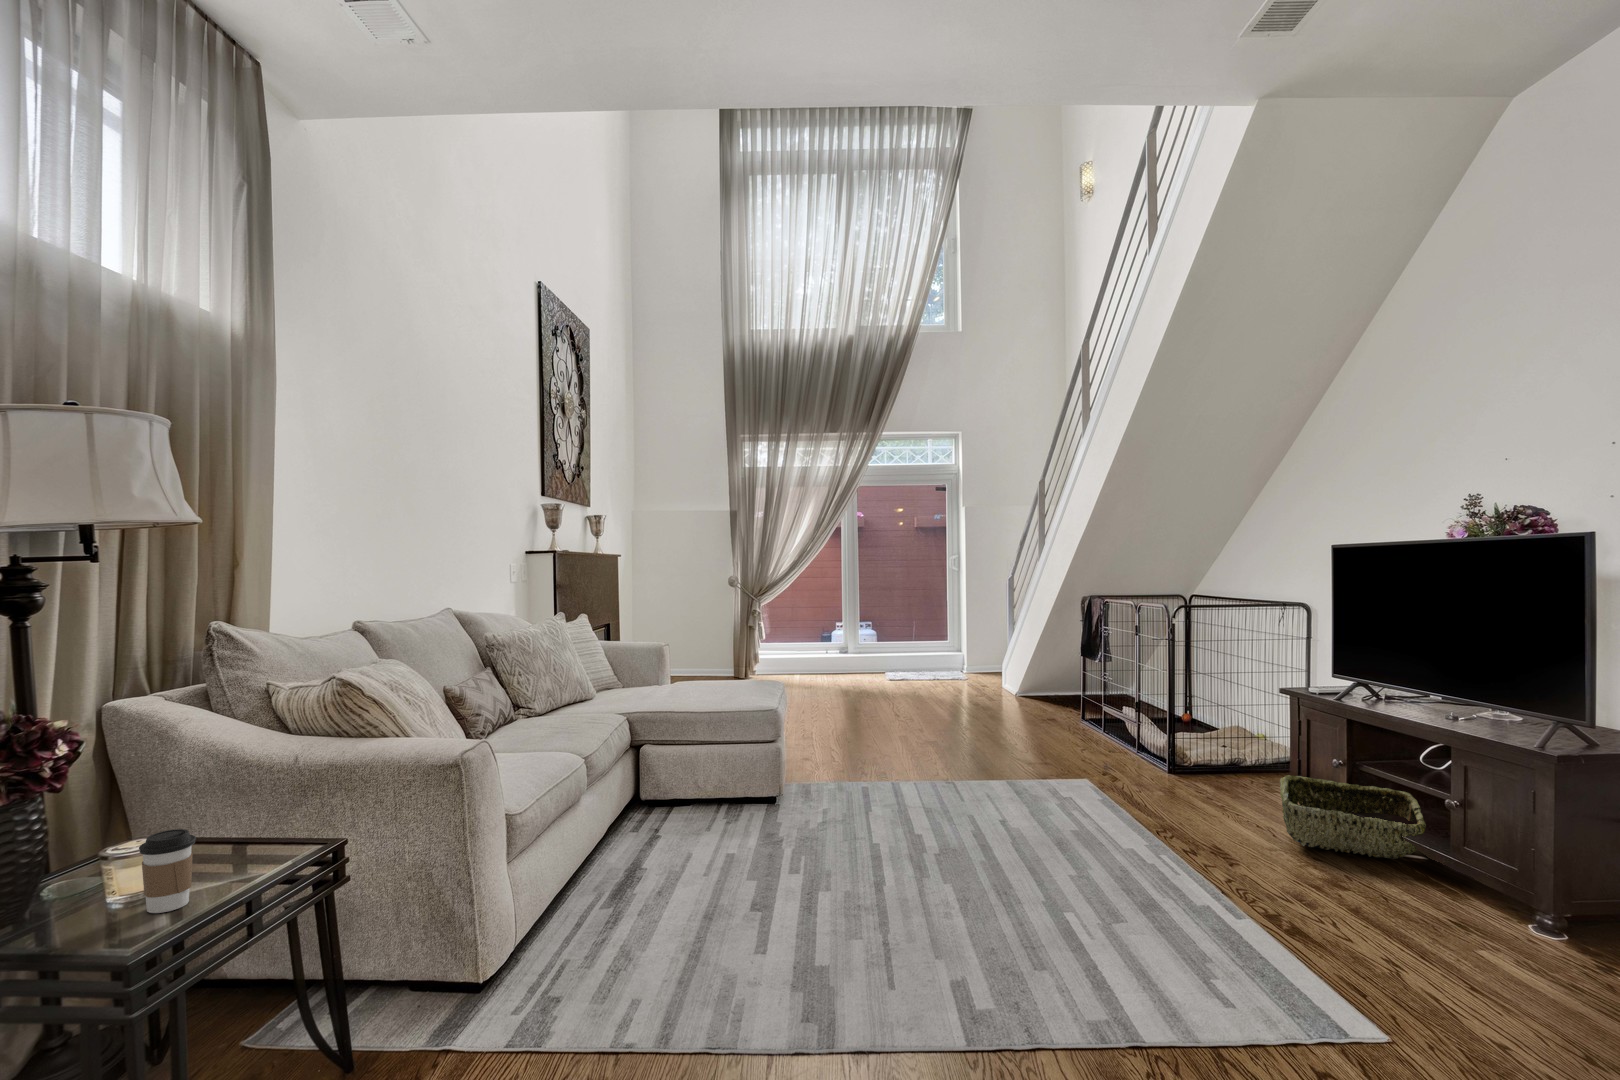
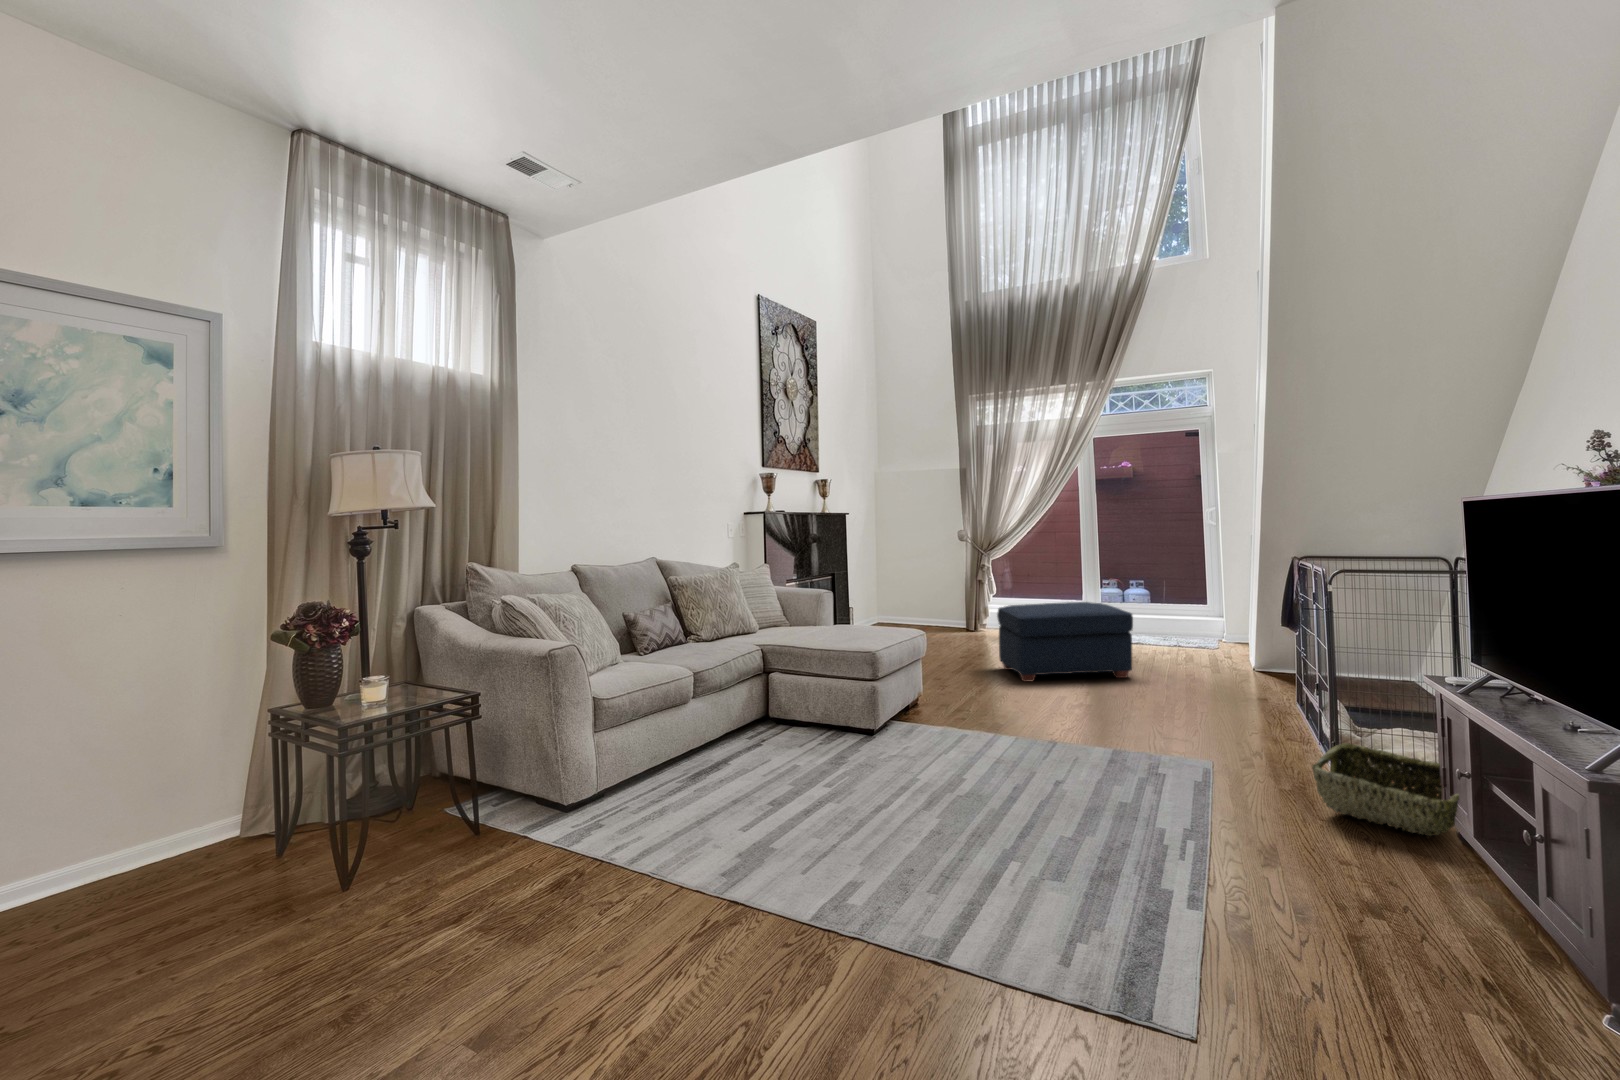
ottoman: none [816,646,954,733] -> present [997,602,1133,682]
coffee cup: present [139,829,196,913] -> none [347,673,375,714]

